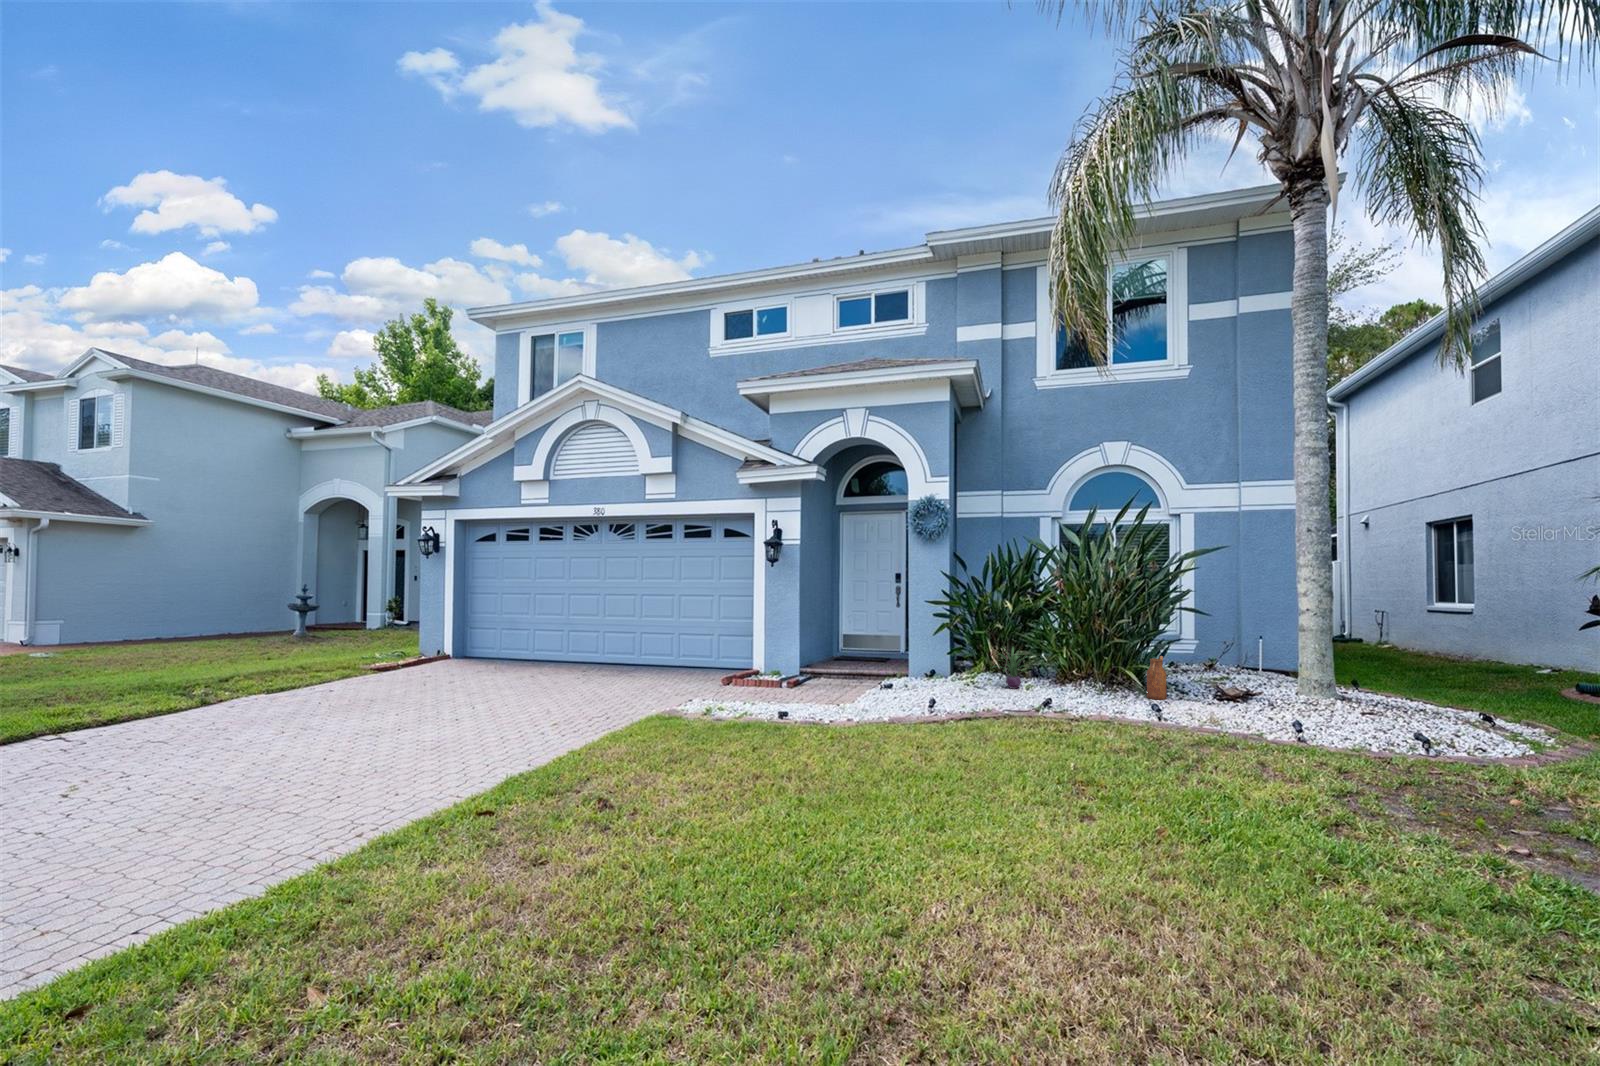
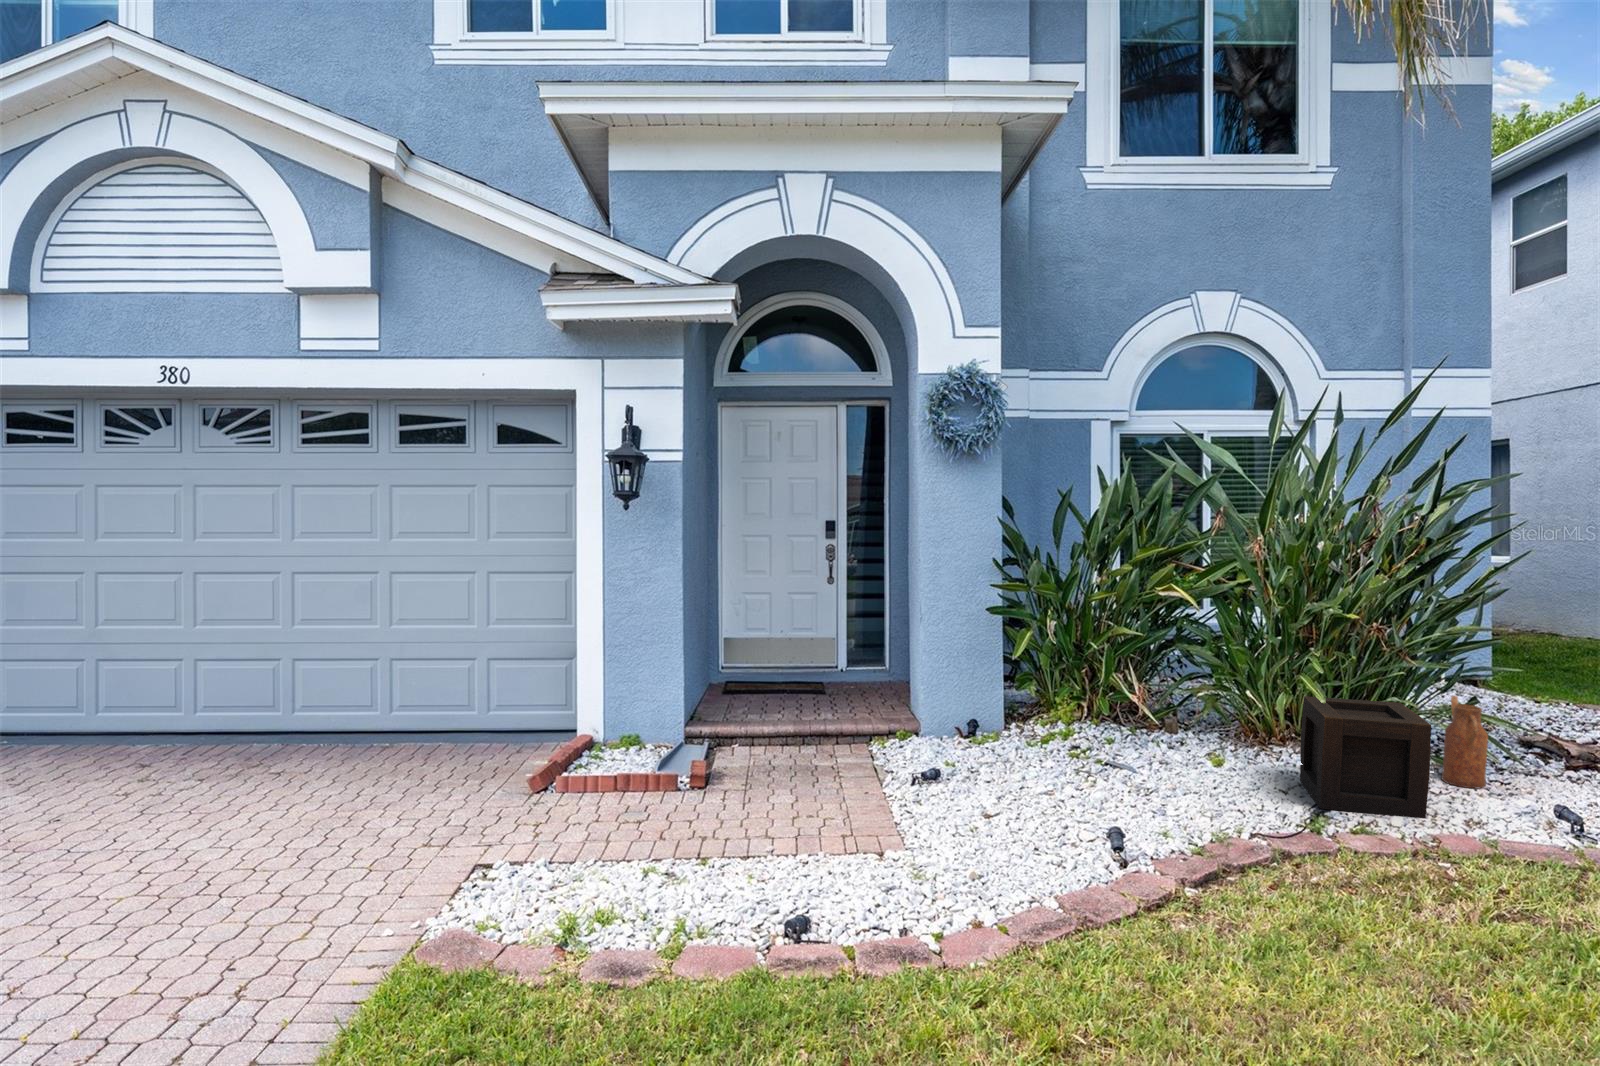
decorative plant: present [1006,647,1021,689] -> none [1128,681,1214,772]
wooden crate: none [1059,652,1115,706] -> present [1300,696,1431,818]

